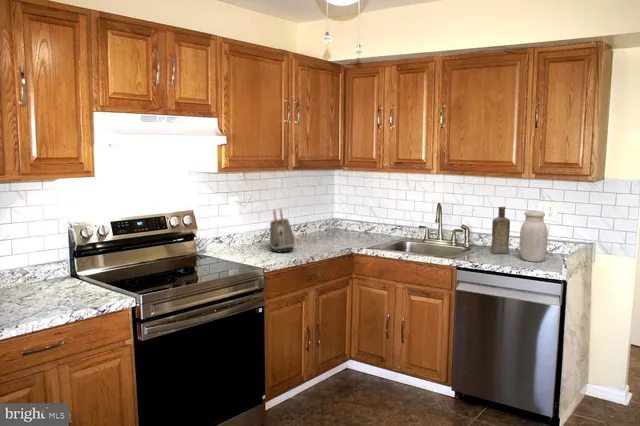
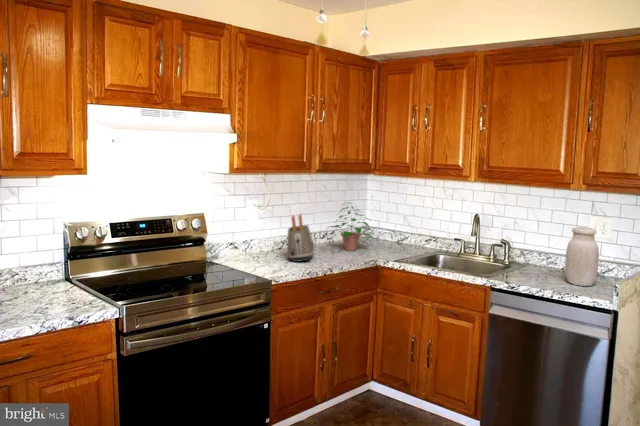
potted plant: none [301,196,349,241] -> present [330,206,374,251]
bottle: present [491,207,510,254] -> none [529,221,556,275]

